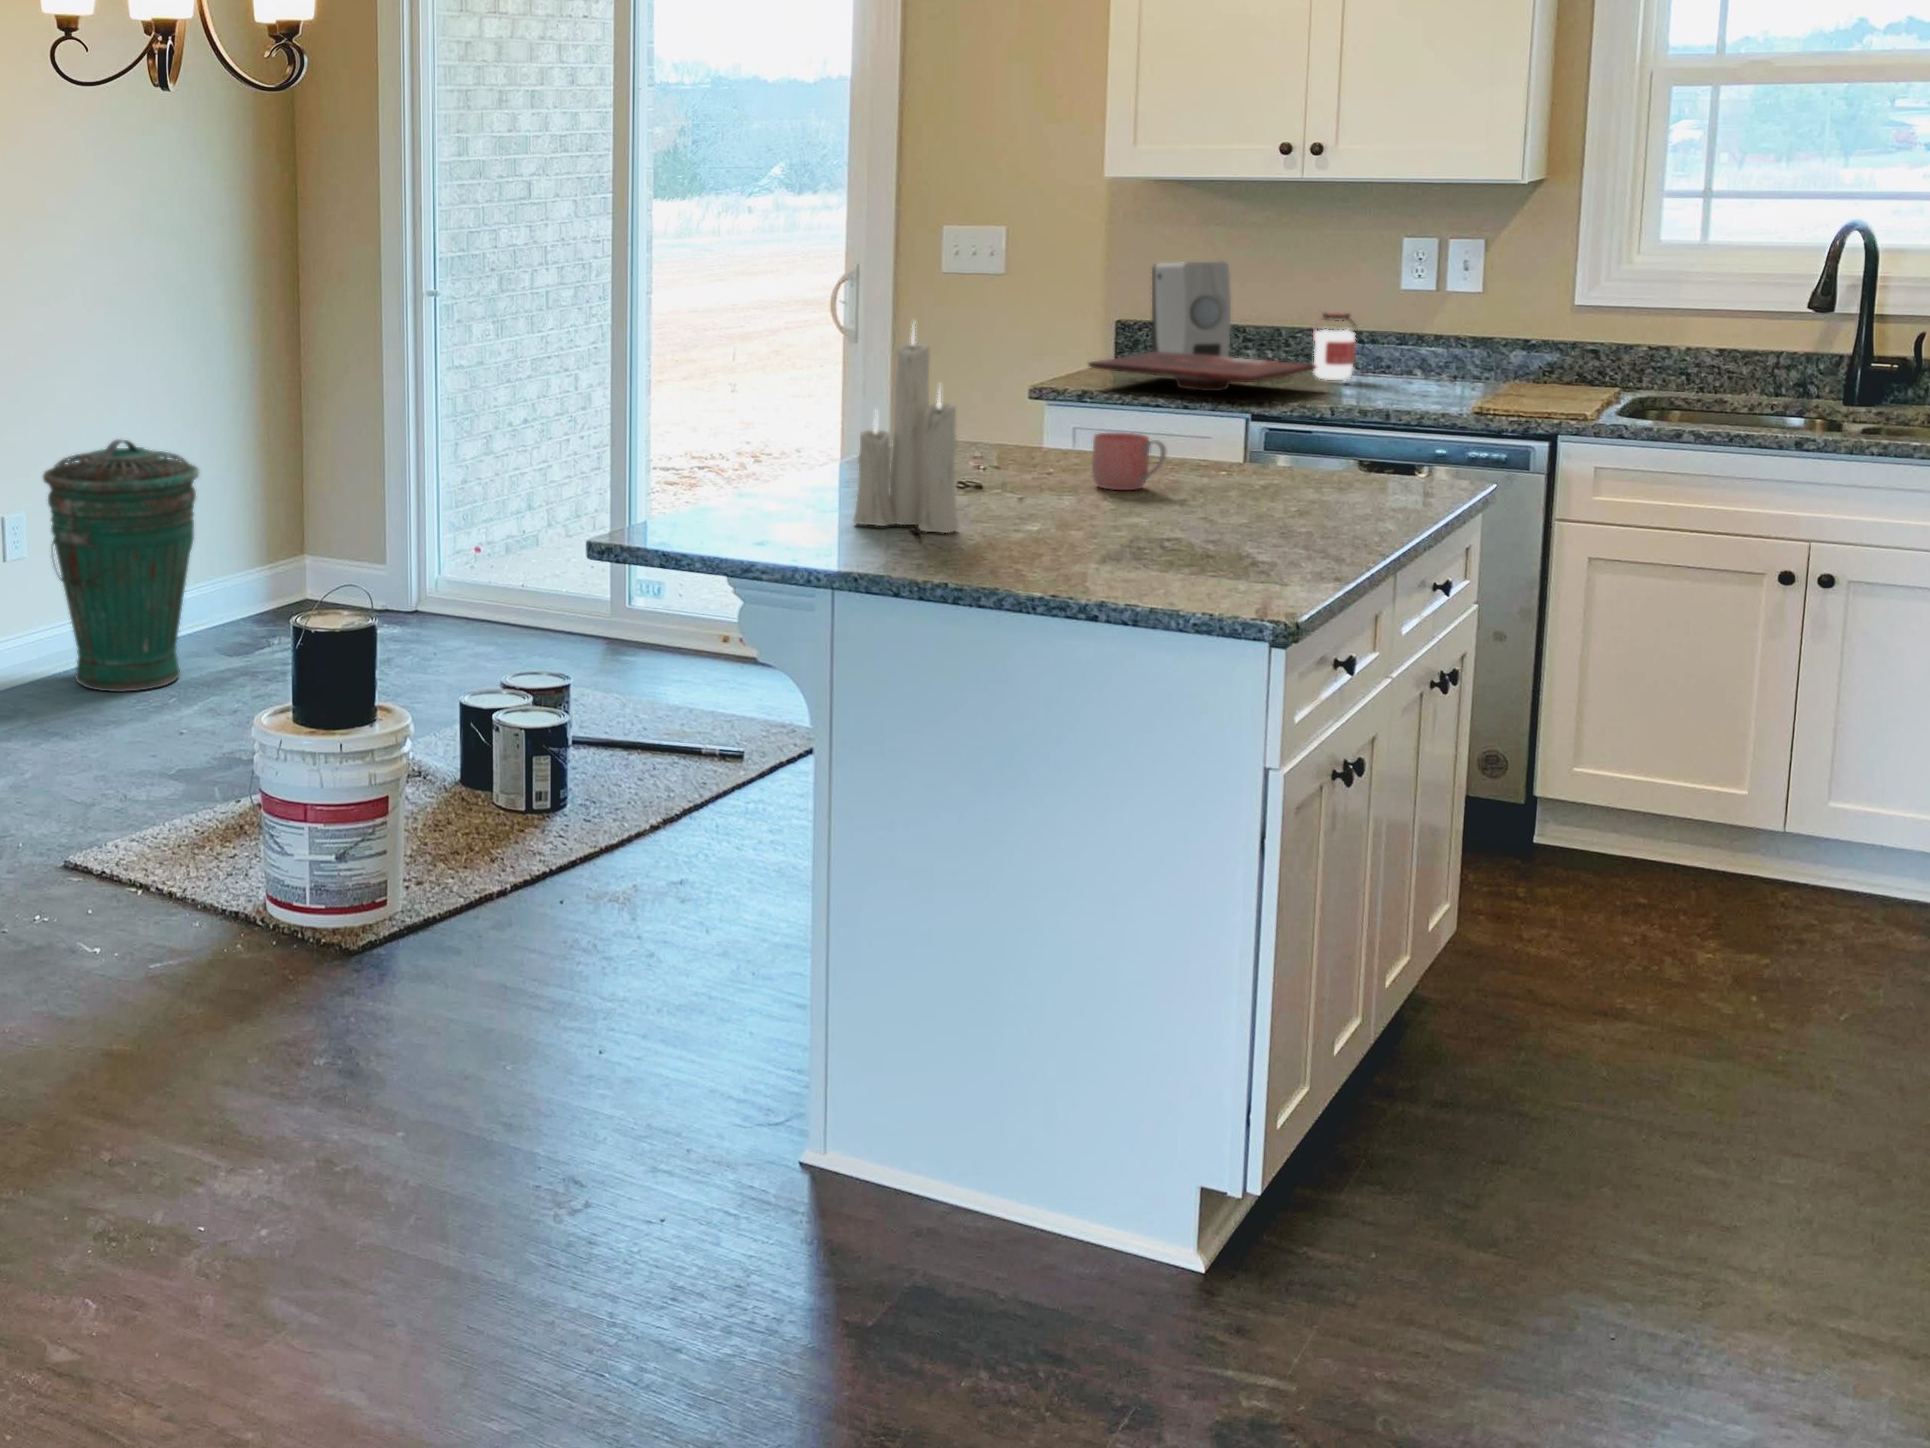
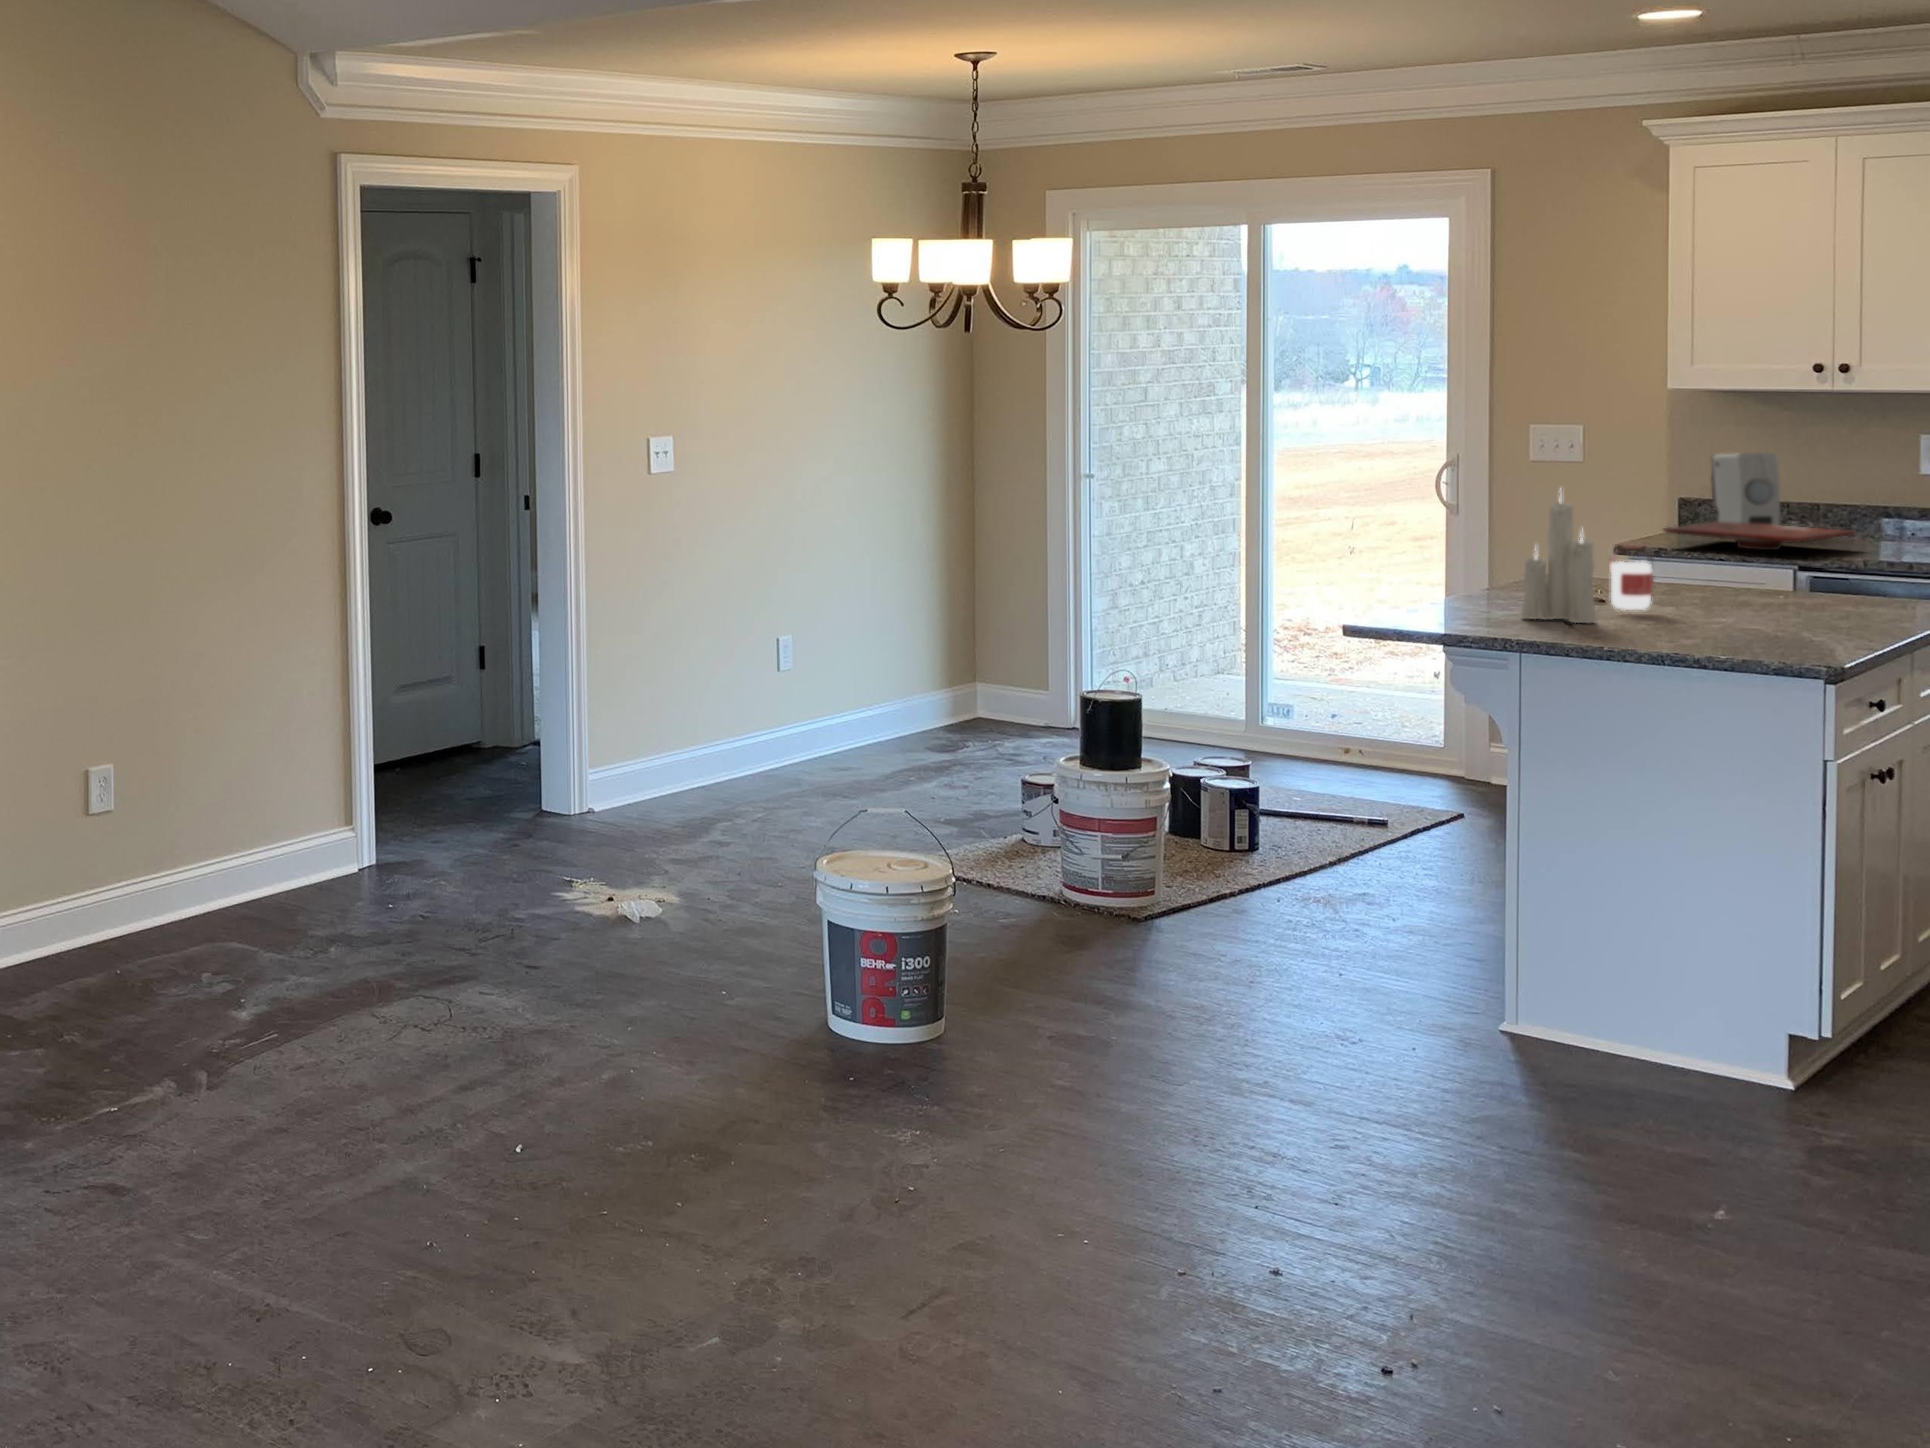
jar: present [1313,312,1358,380] -> present [1609,545,1653,610]
mug: present [1092,432,1166,490] -> none [1685,566,1740,604]
trash can: present [43,440,199,692] -> none [812,584,930,773]

